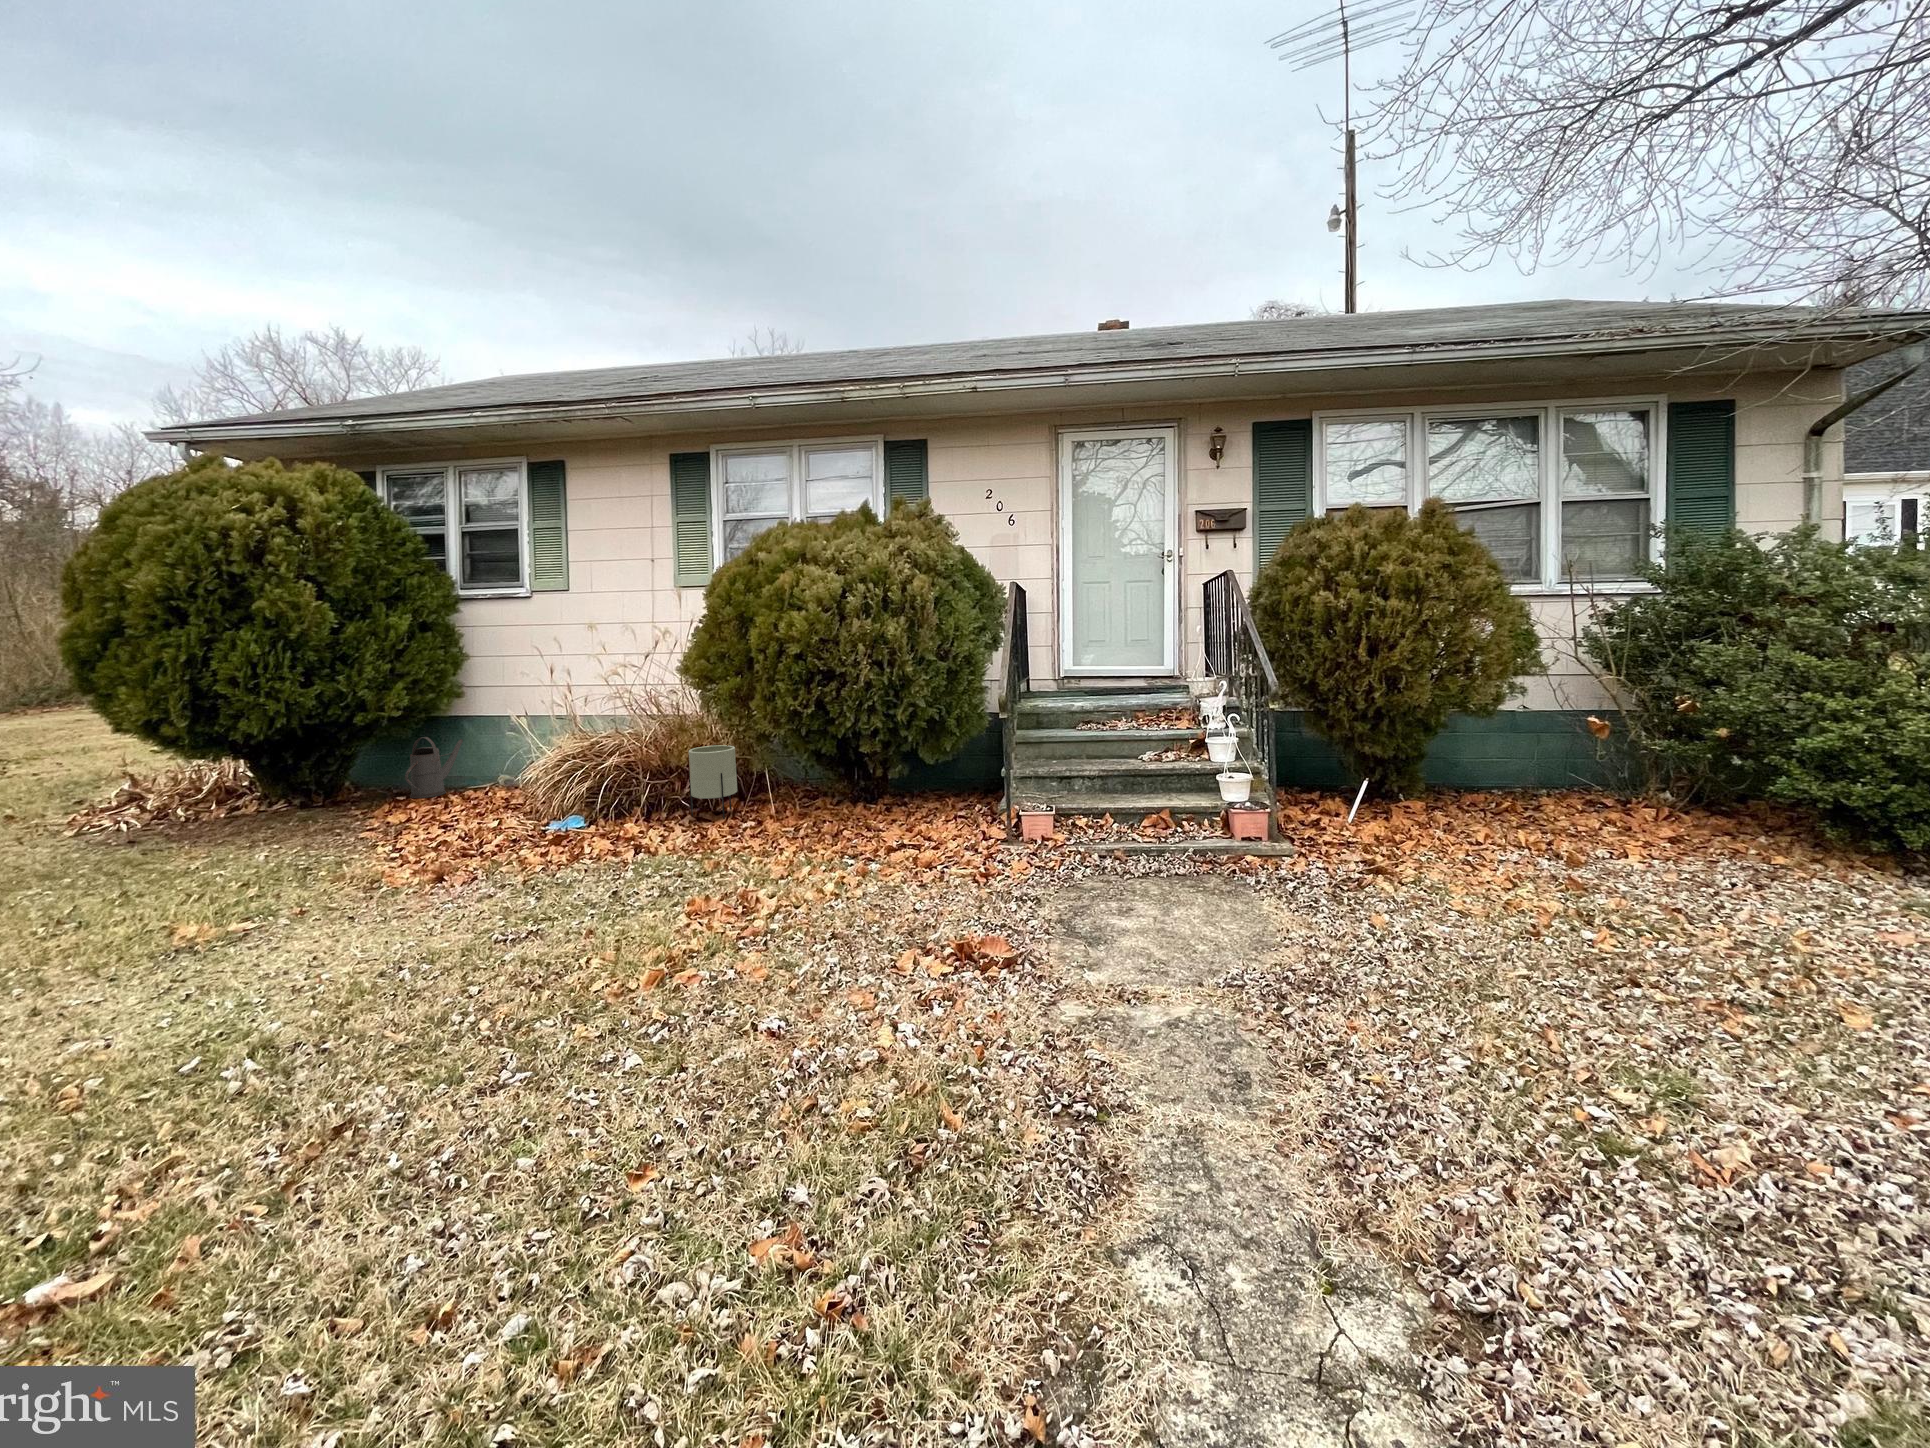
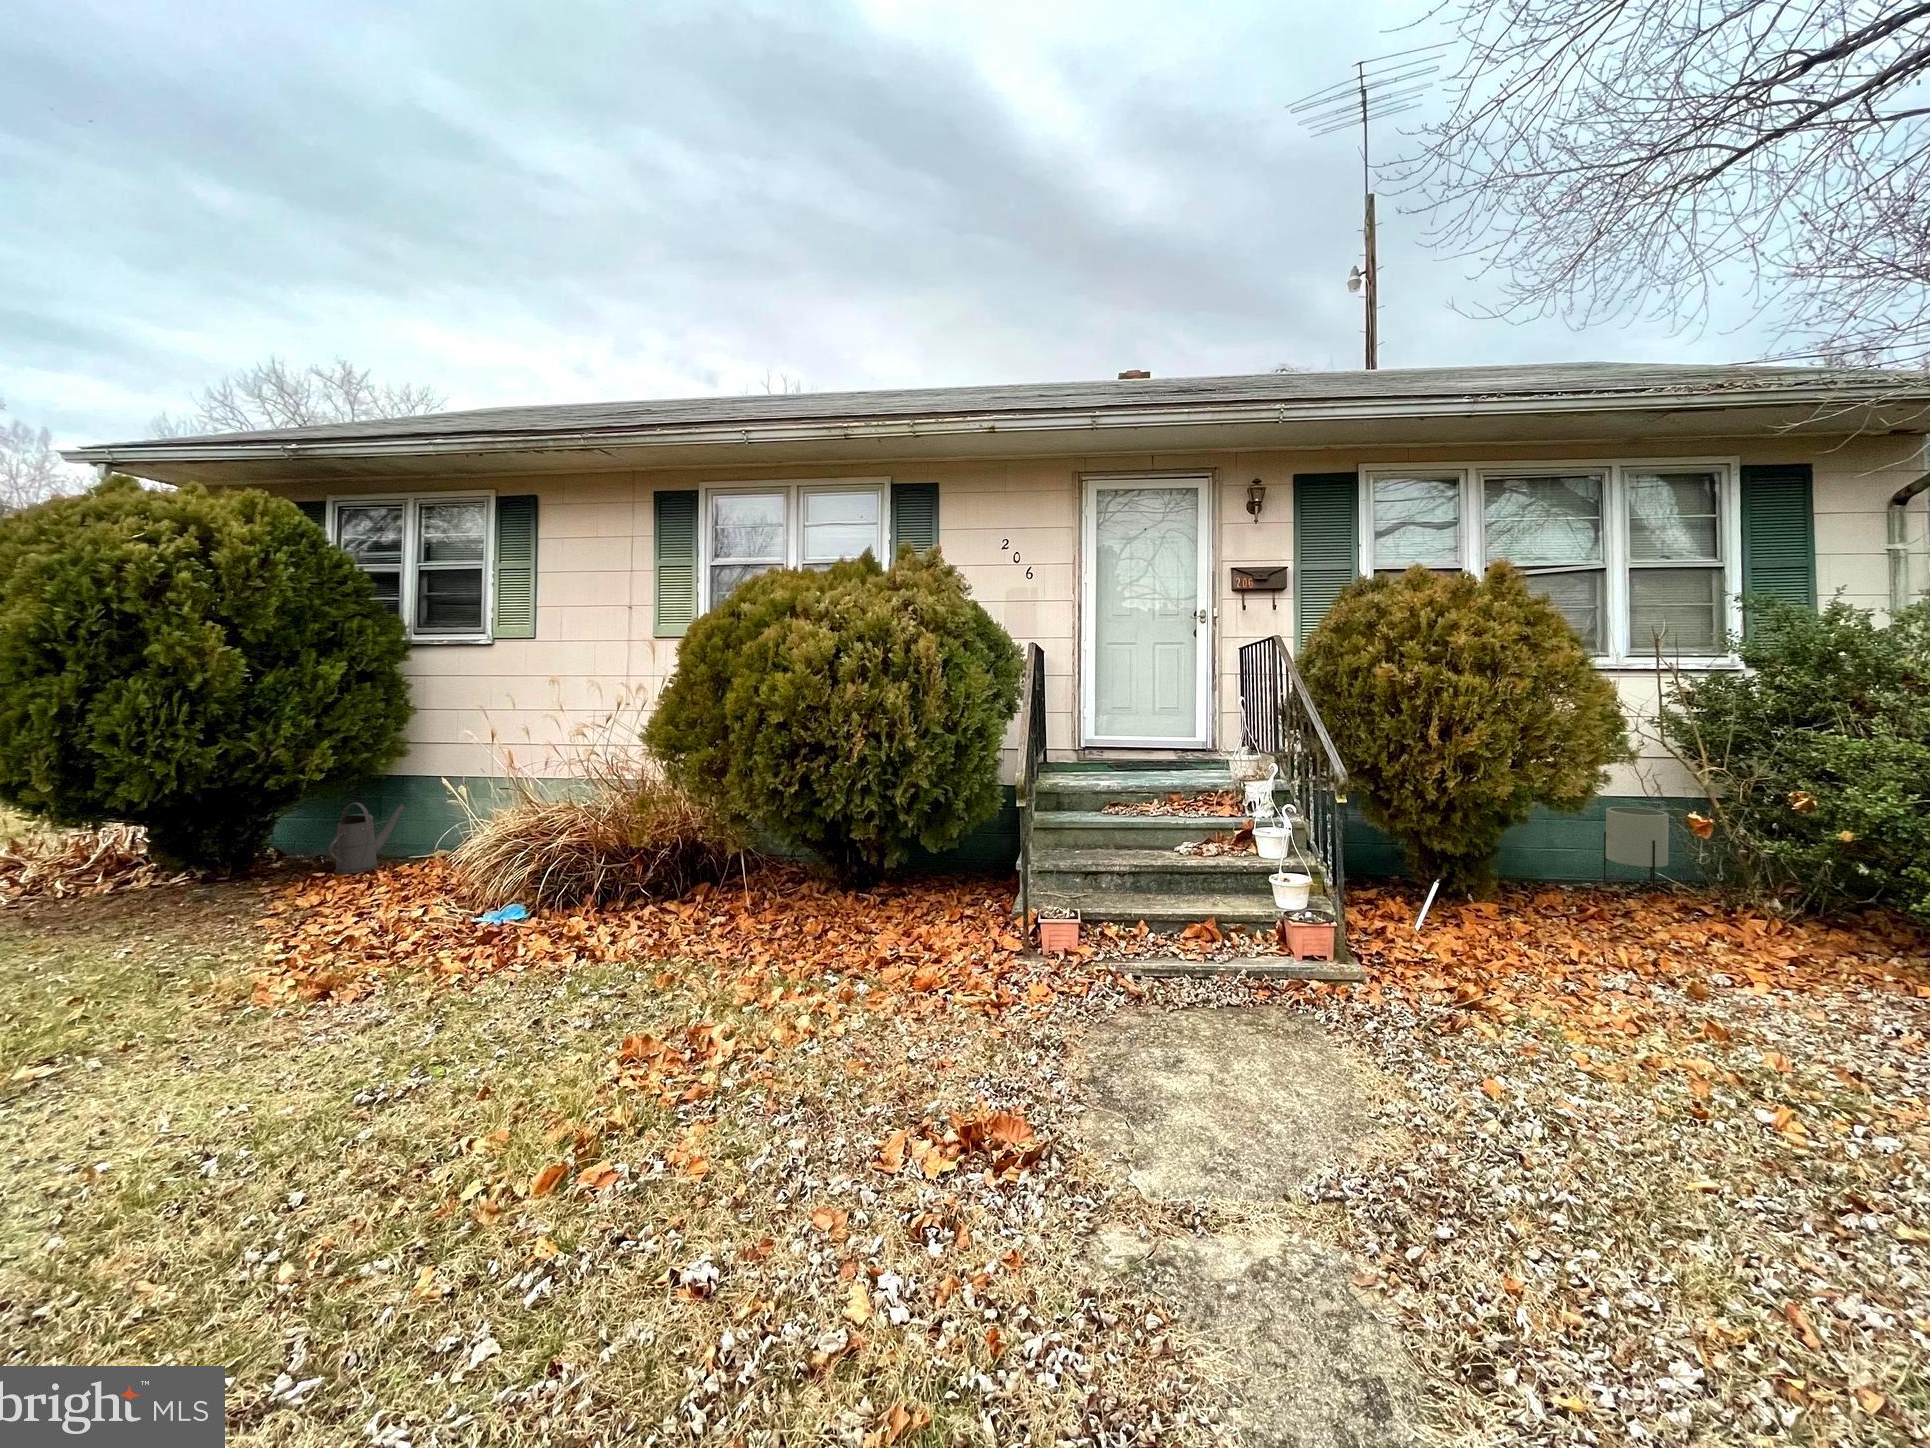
planter: present [689,745,737,819] -> present [1604,807,1669,892]

